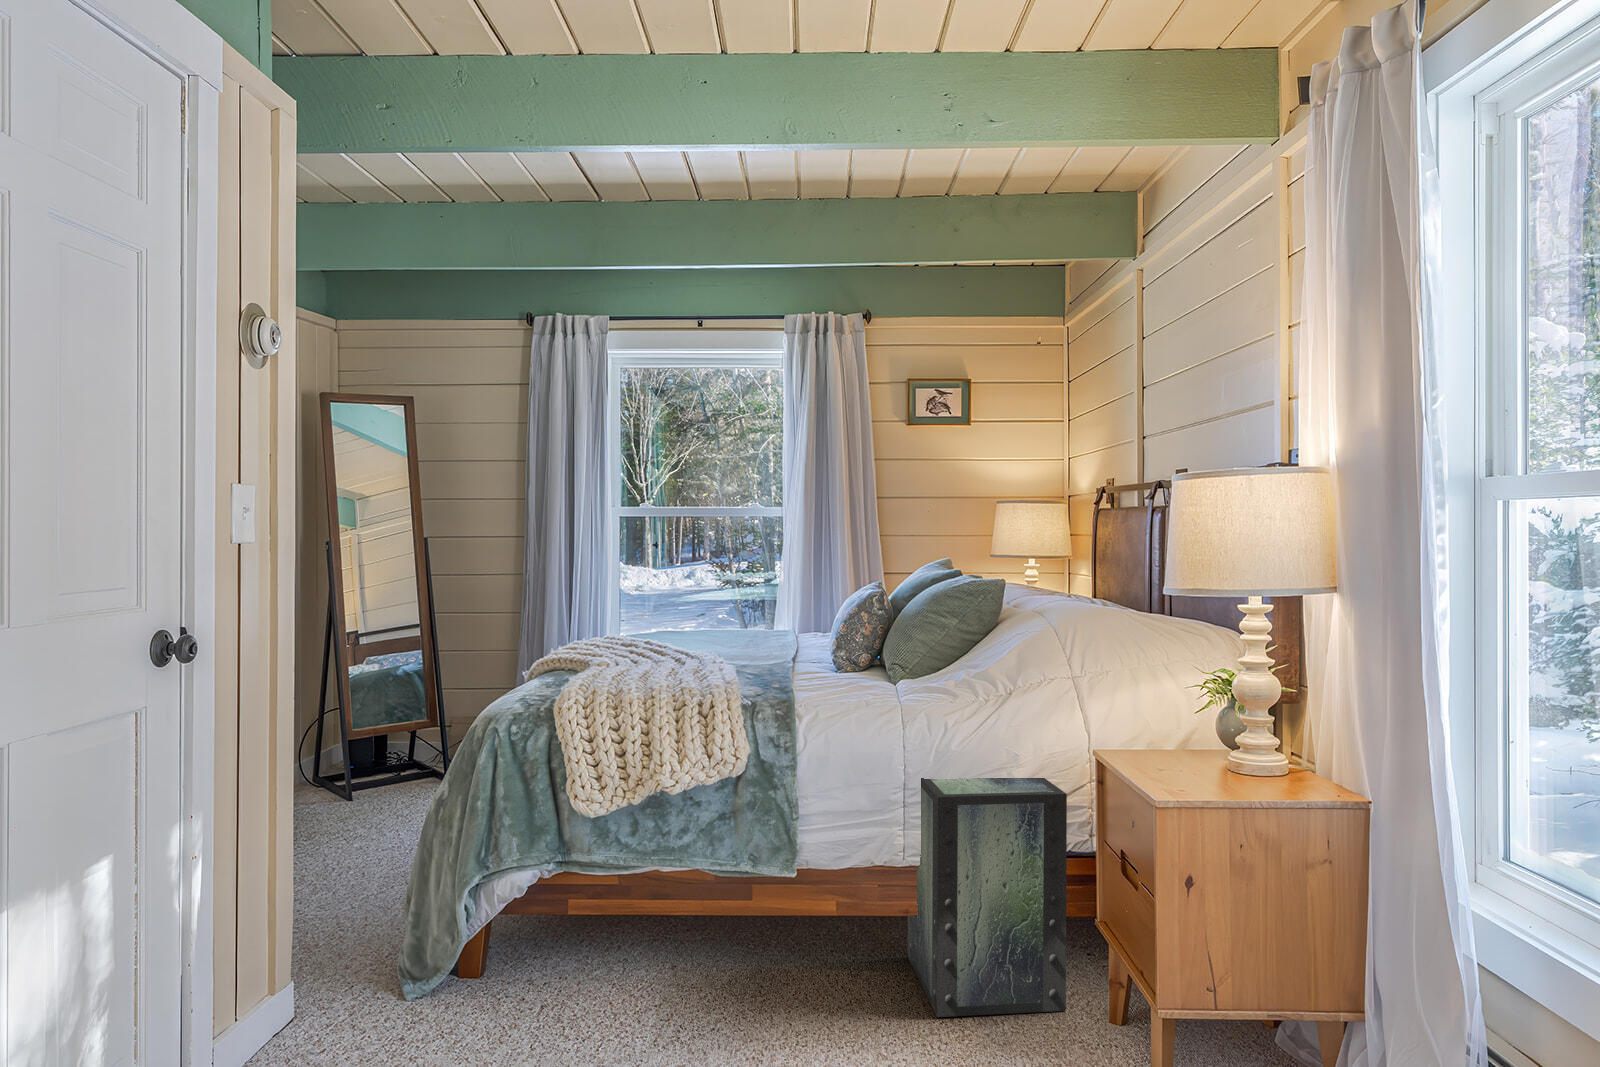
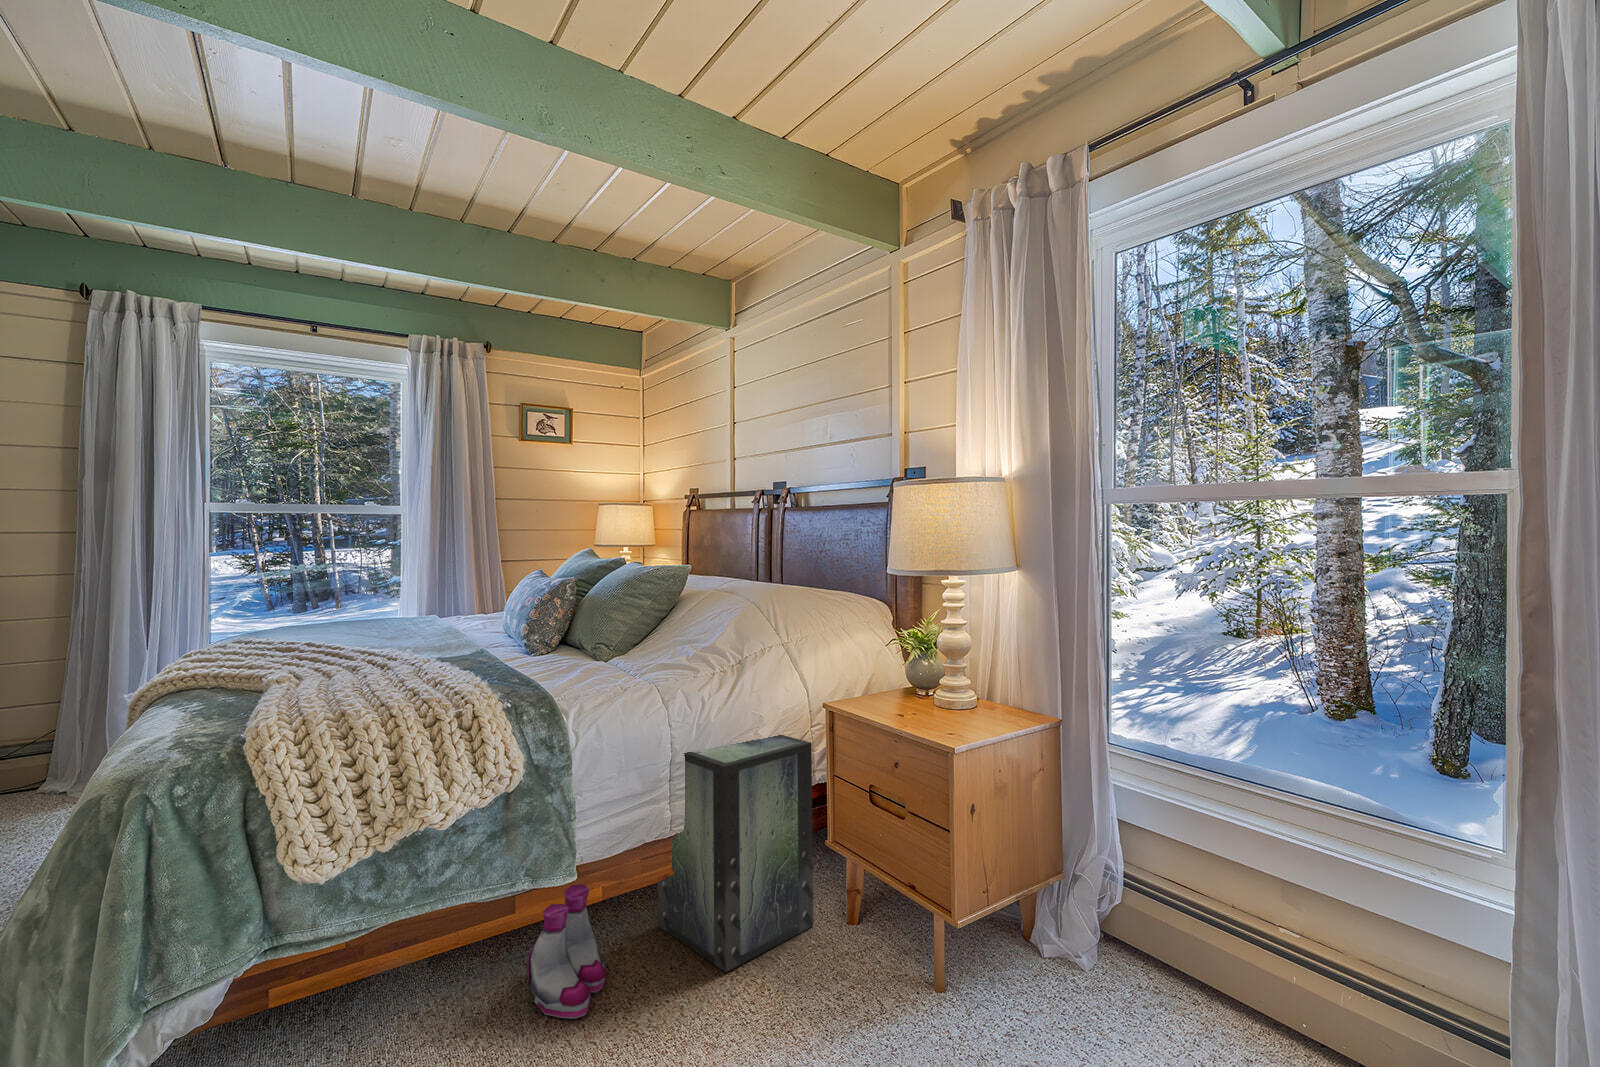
boots: none [760,883,834,1003] -> present [526,885,606,1019]

